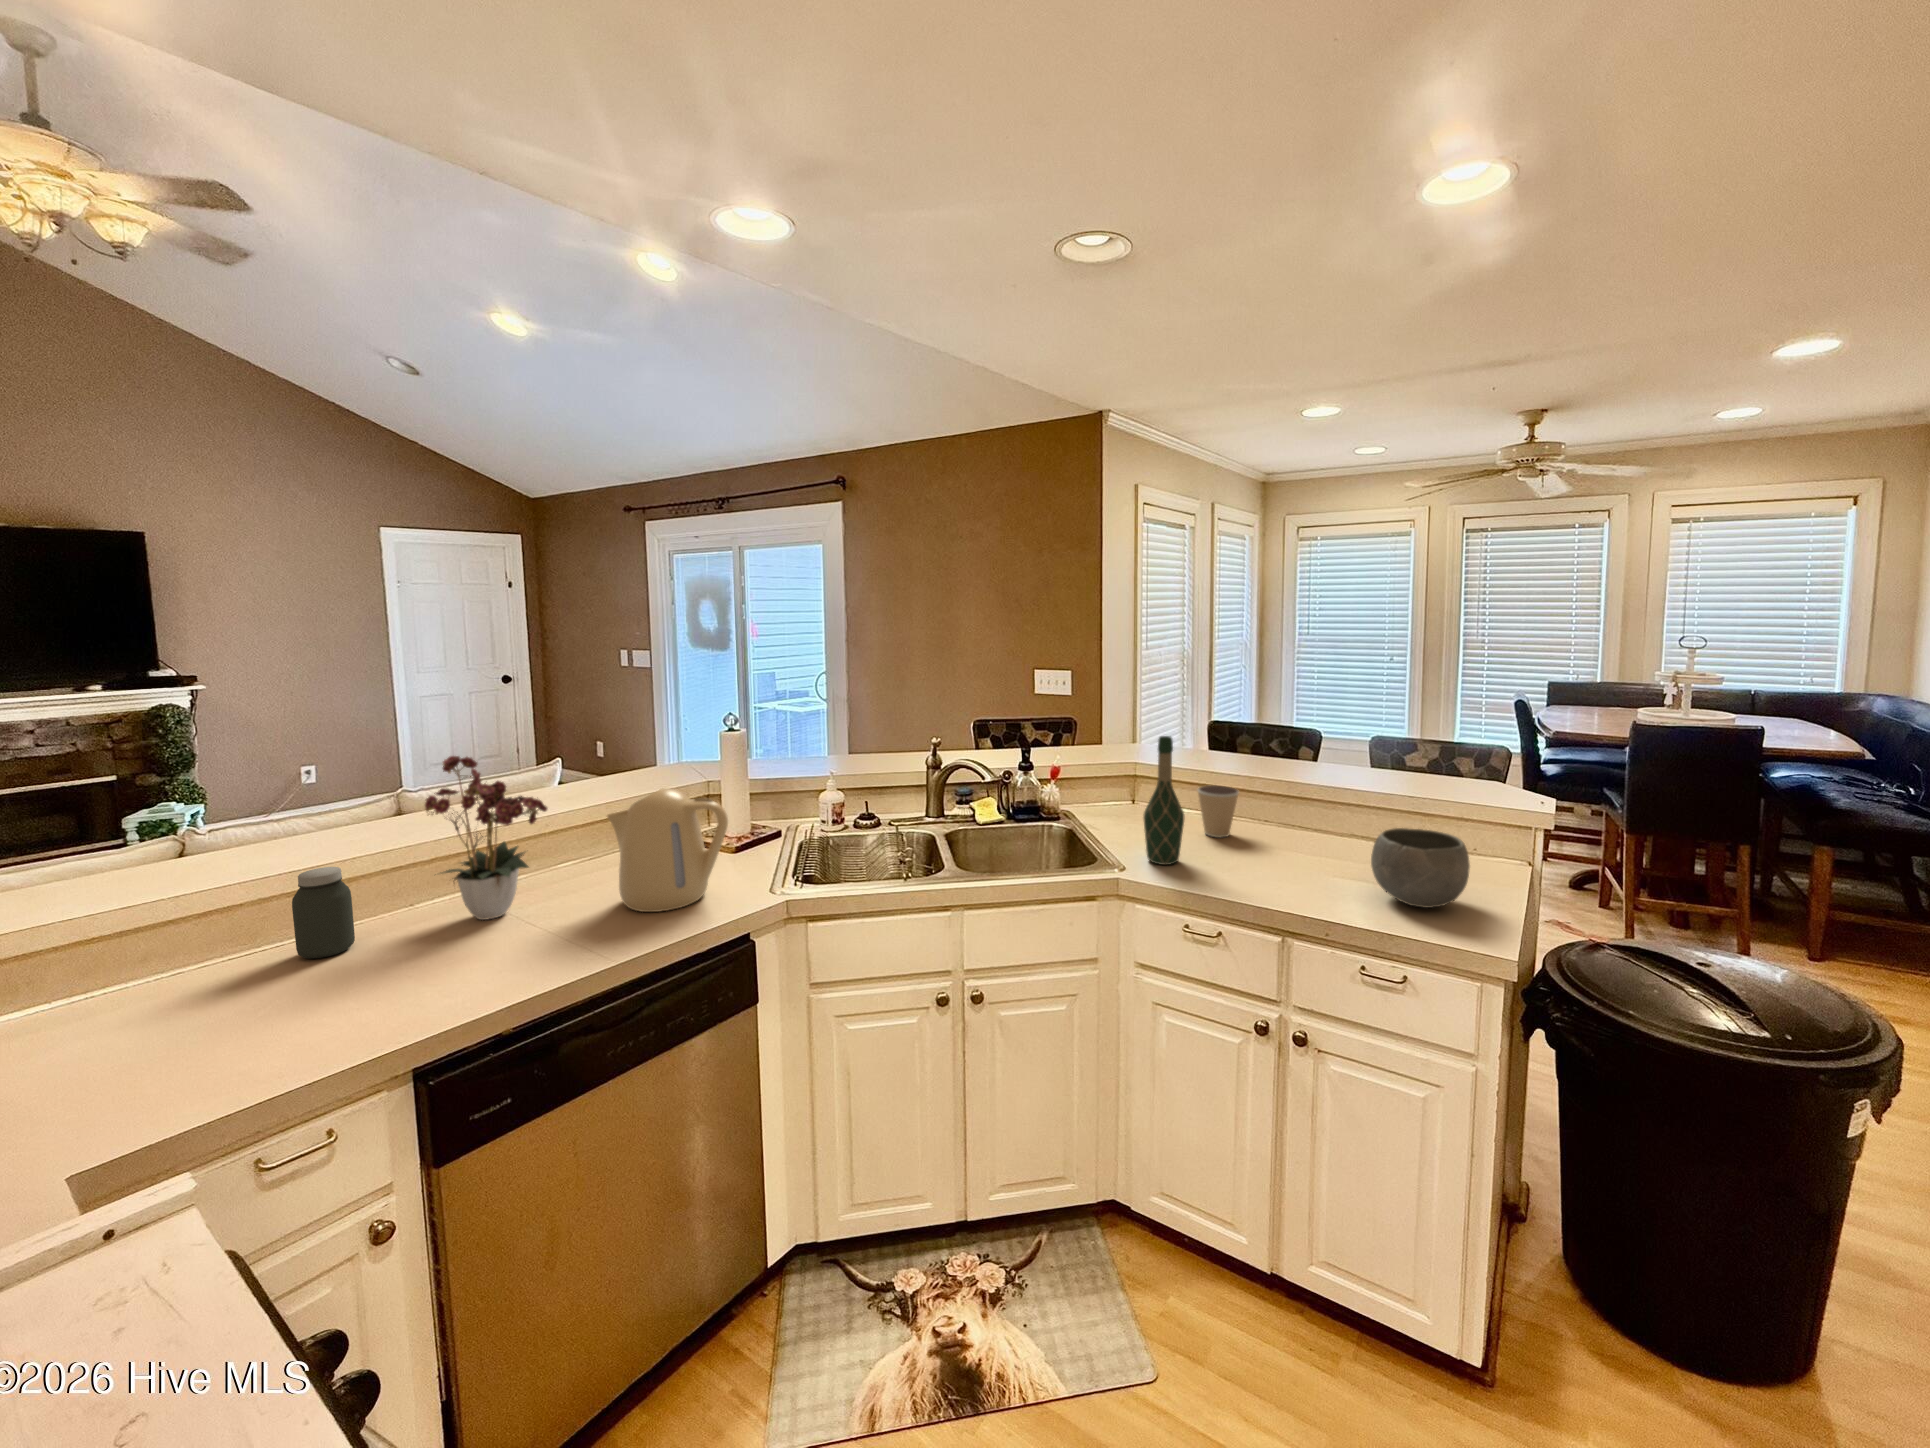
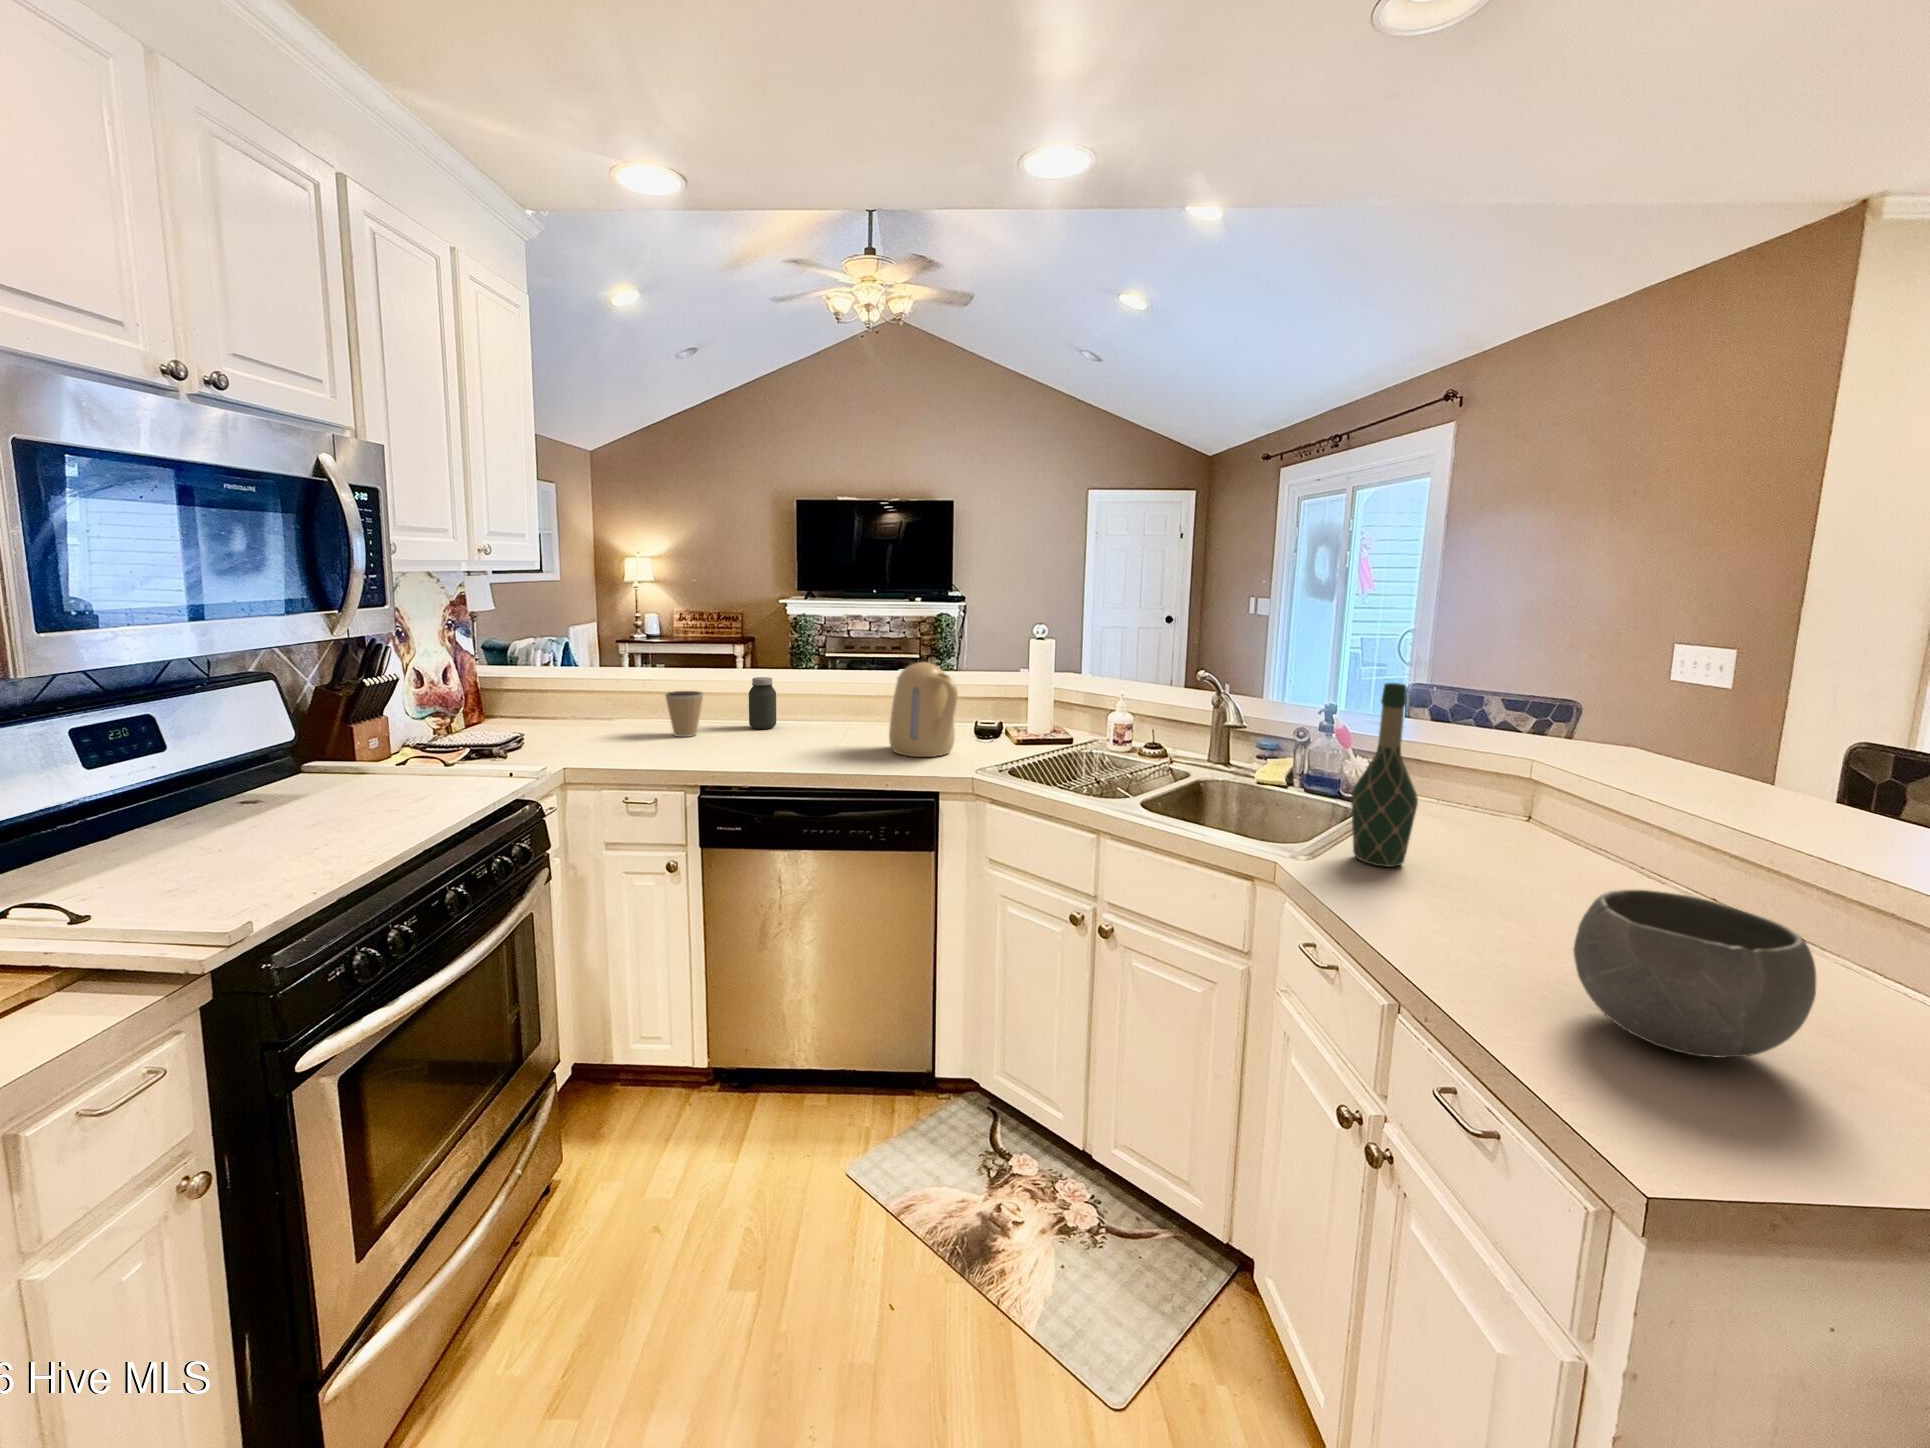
flower arrangement: present [425,756,548,920] -> none [808,614,875,735]
coffee cup: present [1198,785,1239,837] -> present [665,691,703,737]

